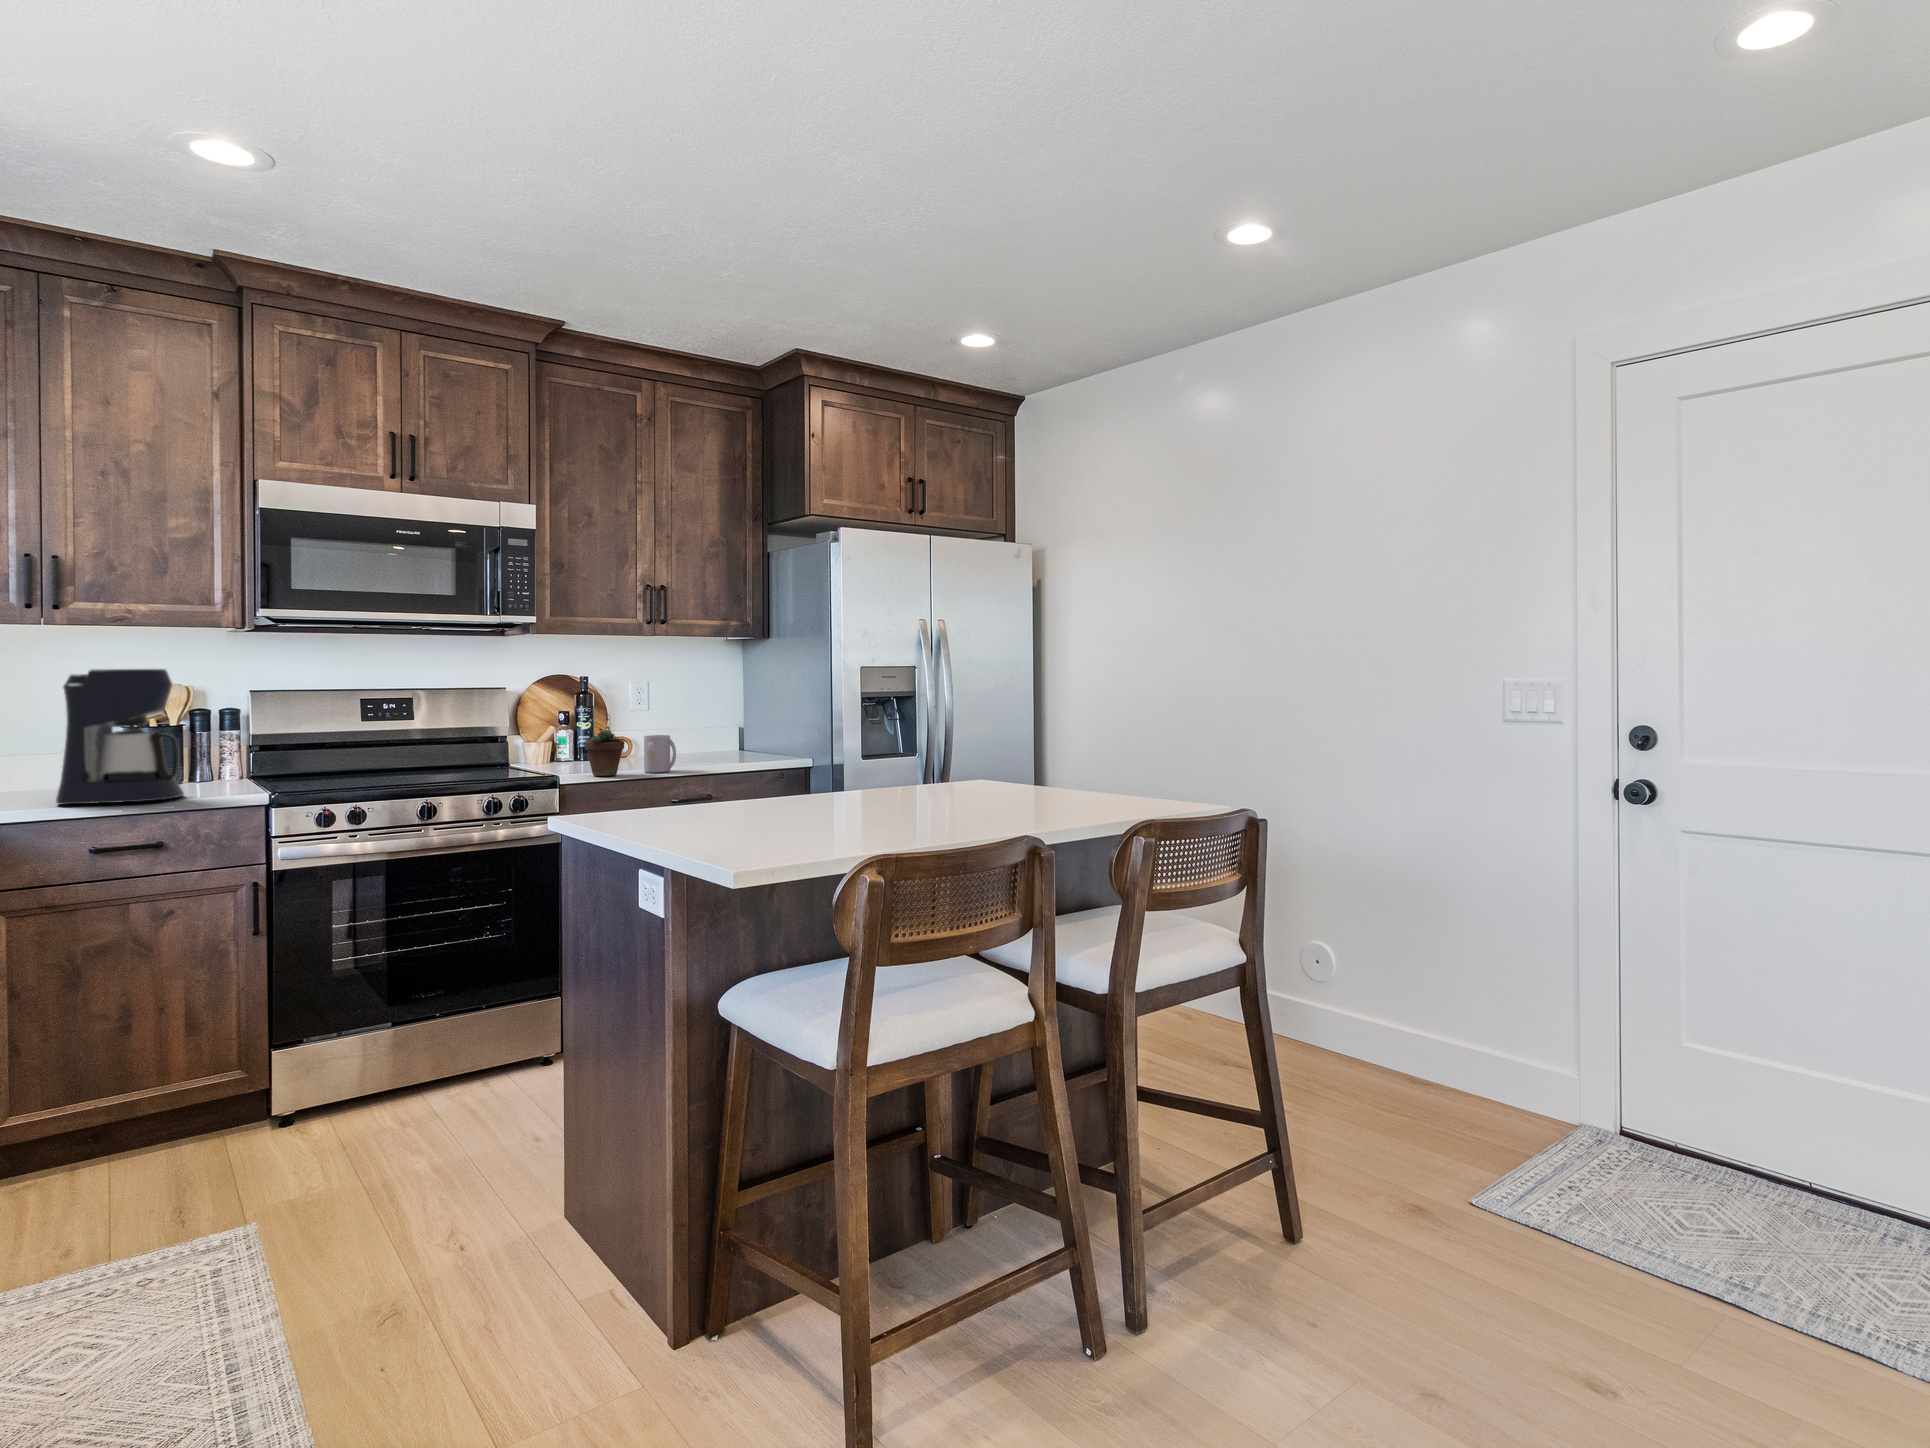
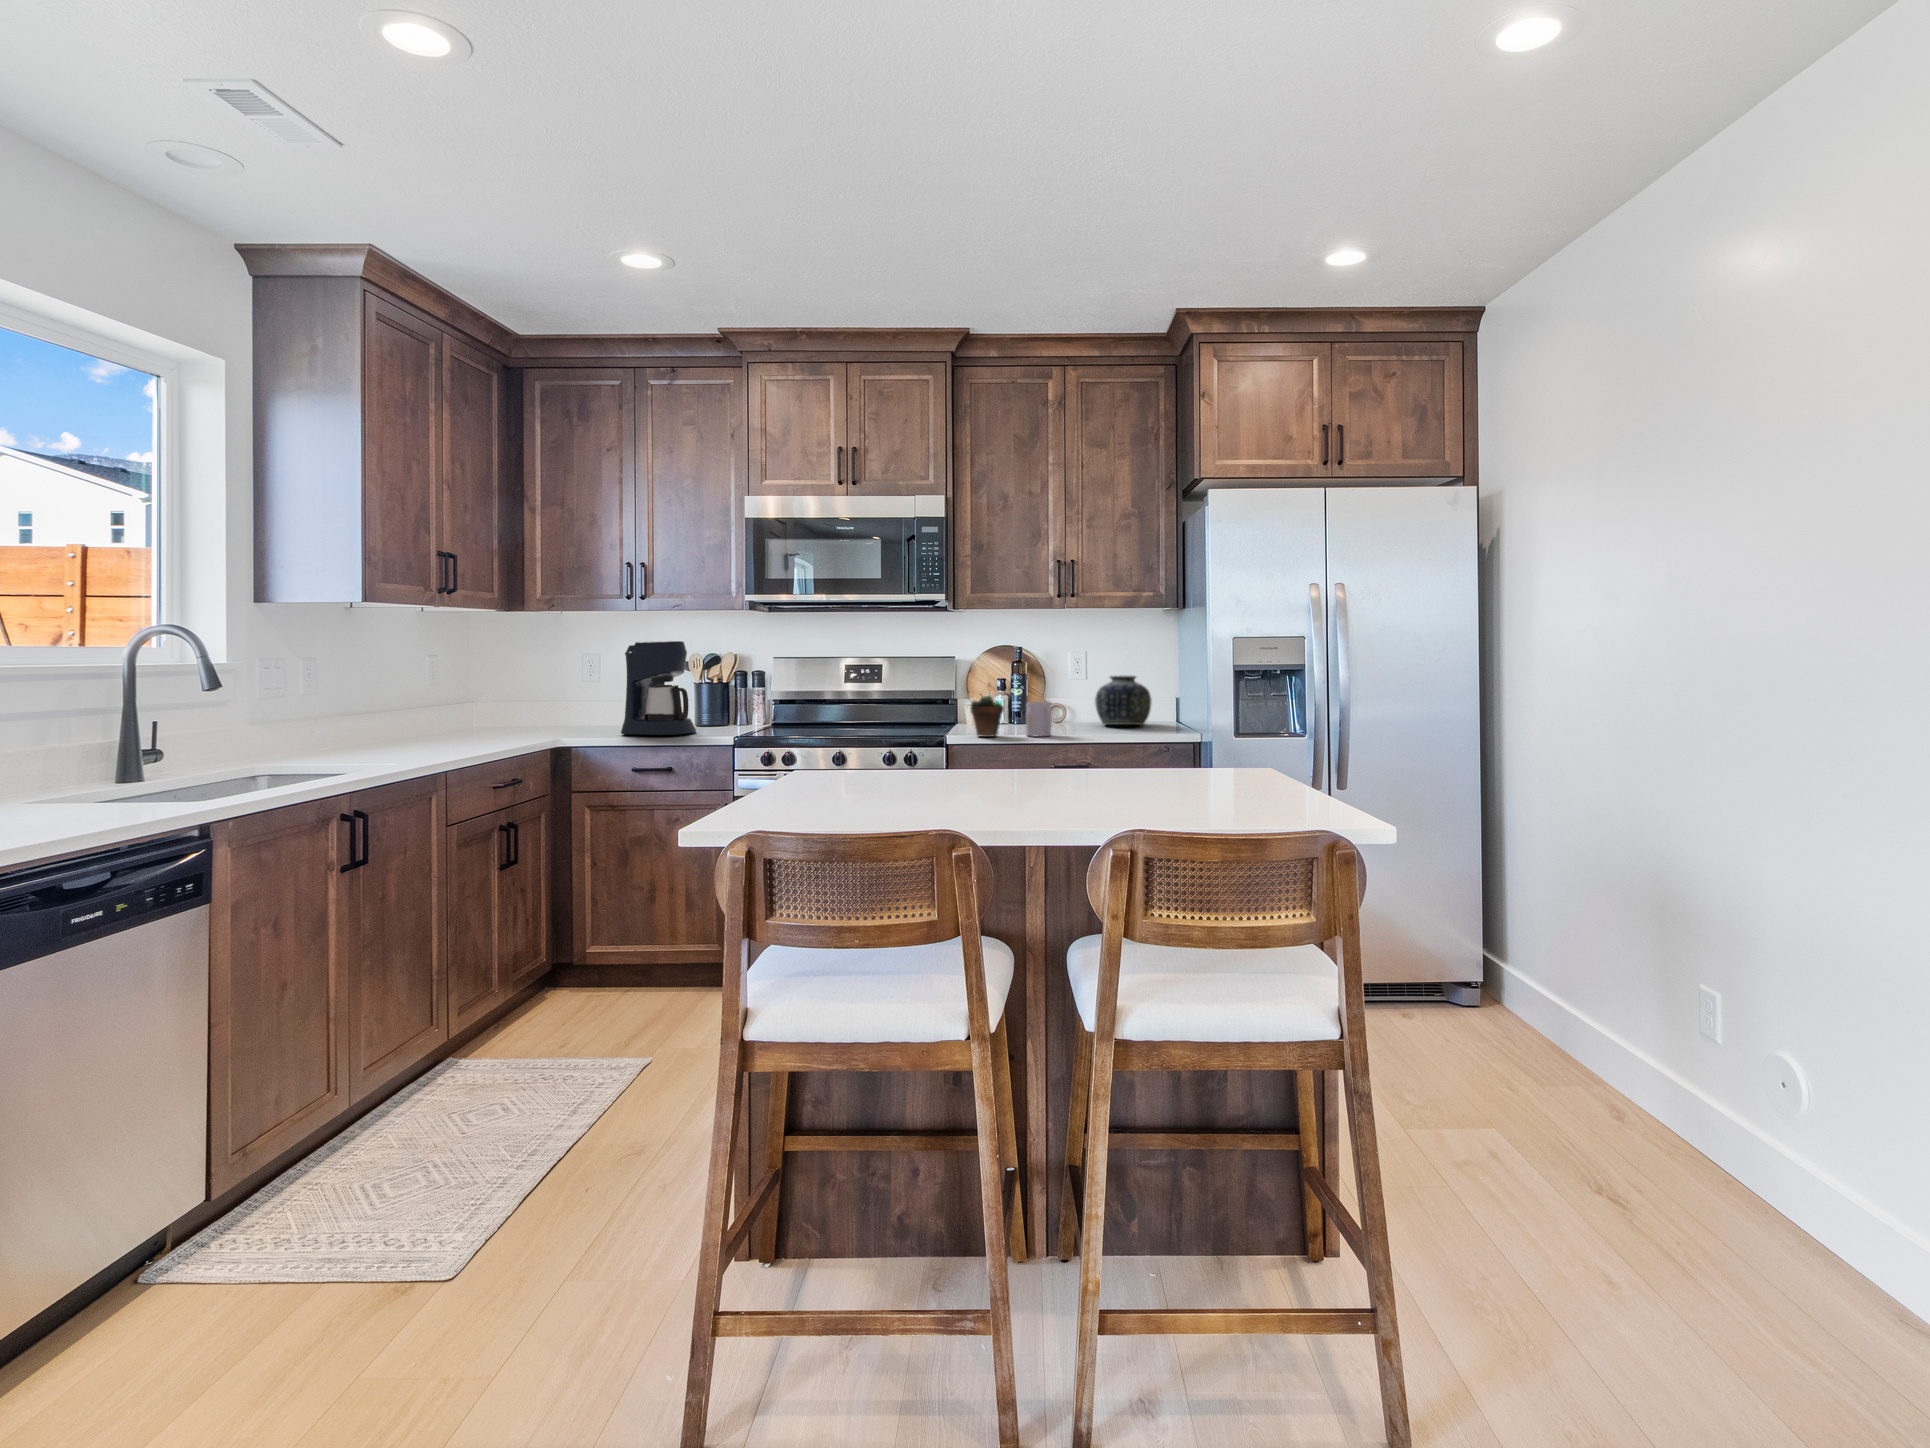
vase: none [683,706,743,758] -> present [1095,675,1152,725]

